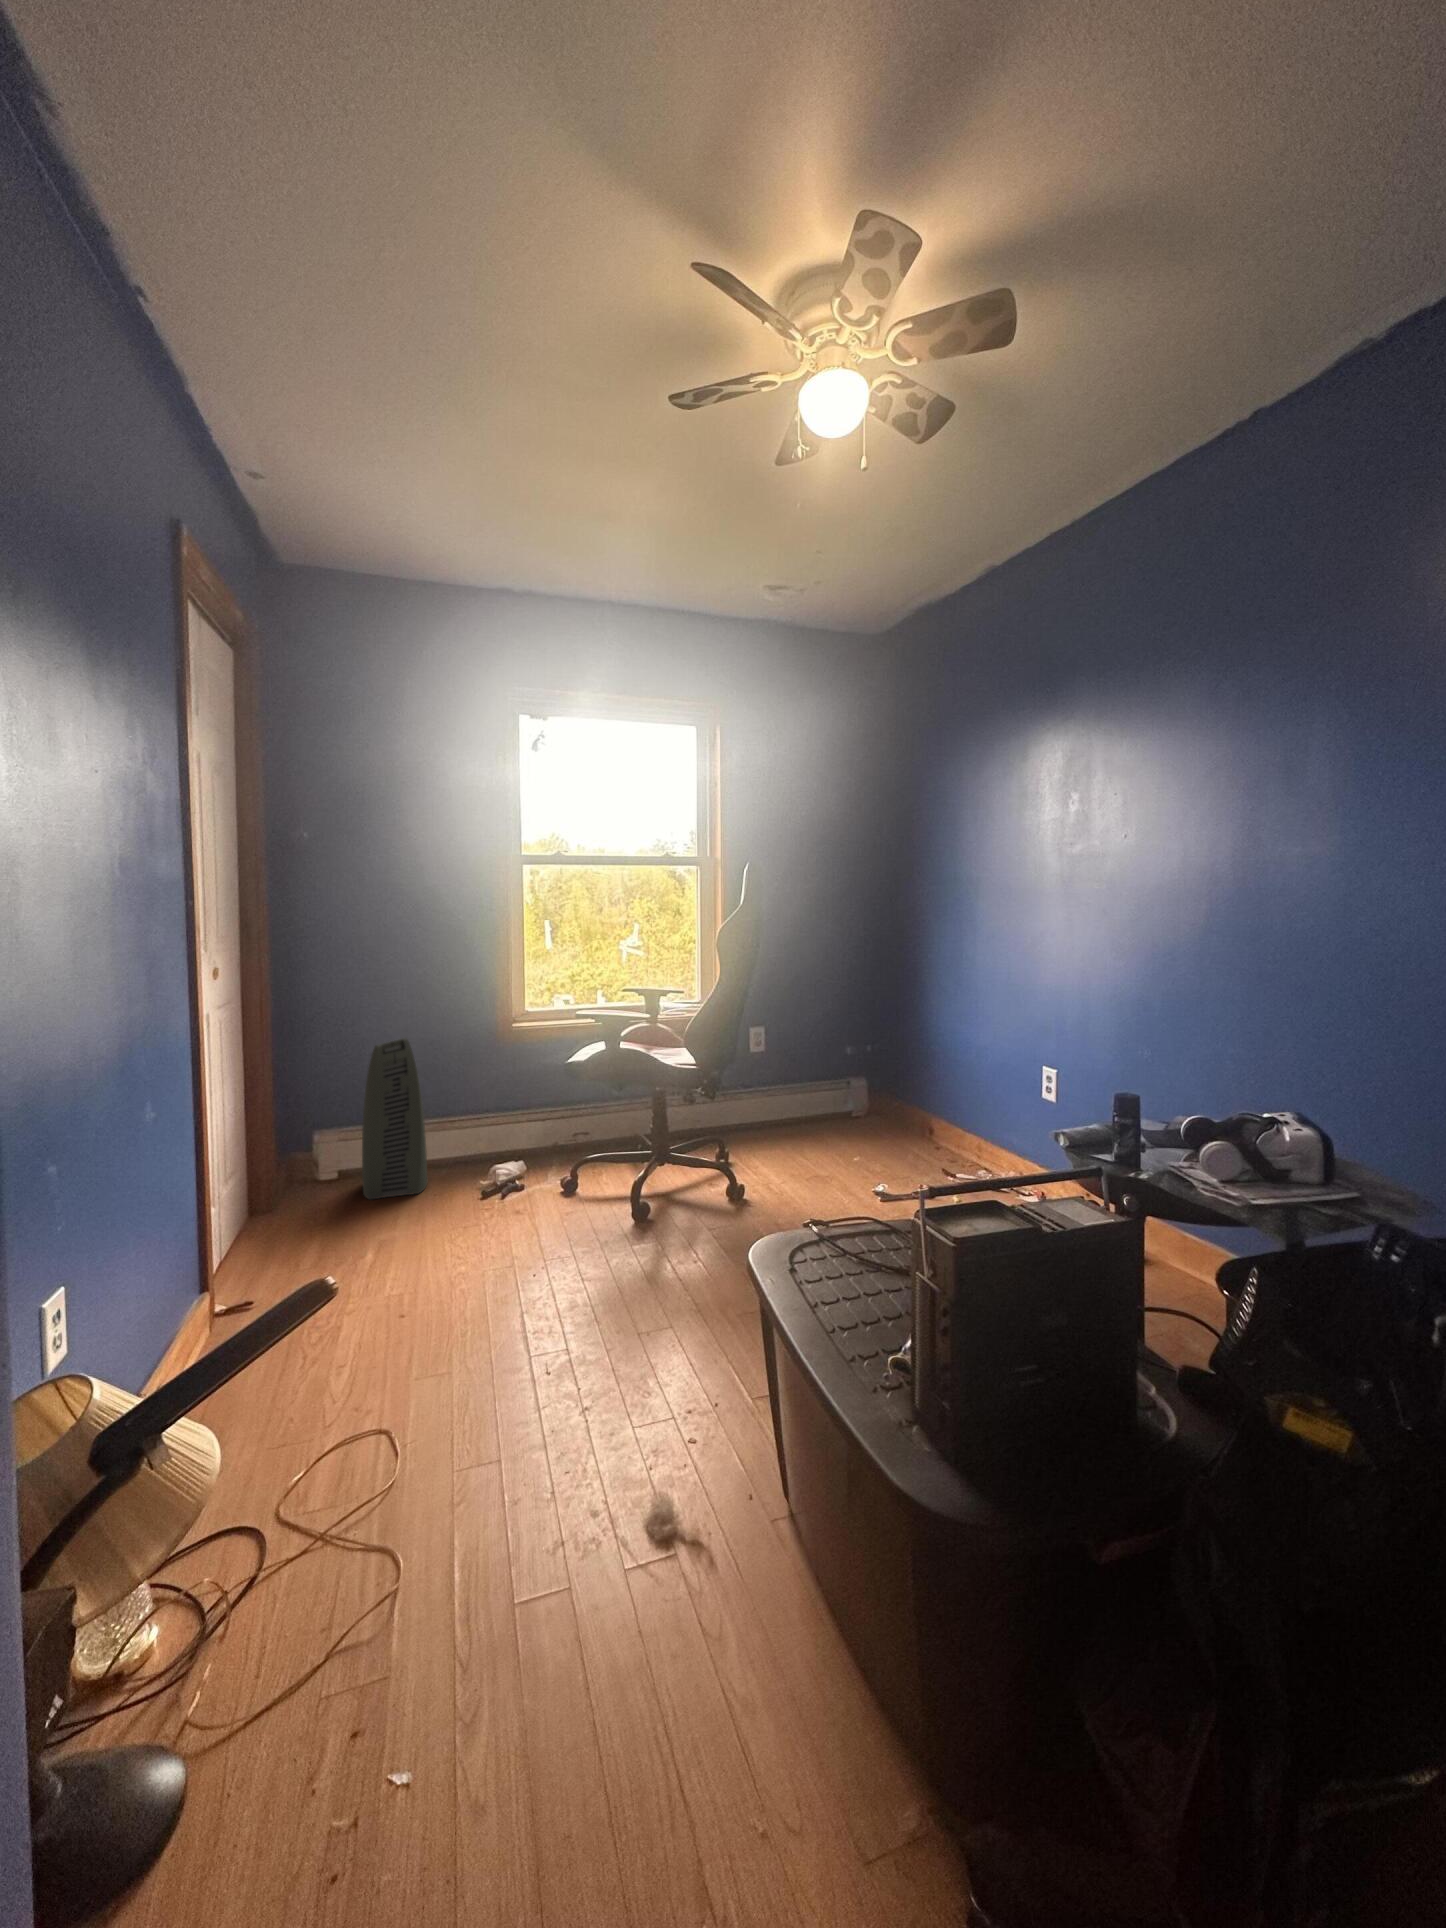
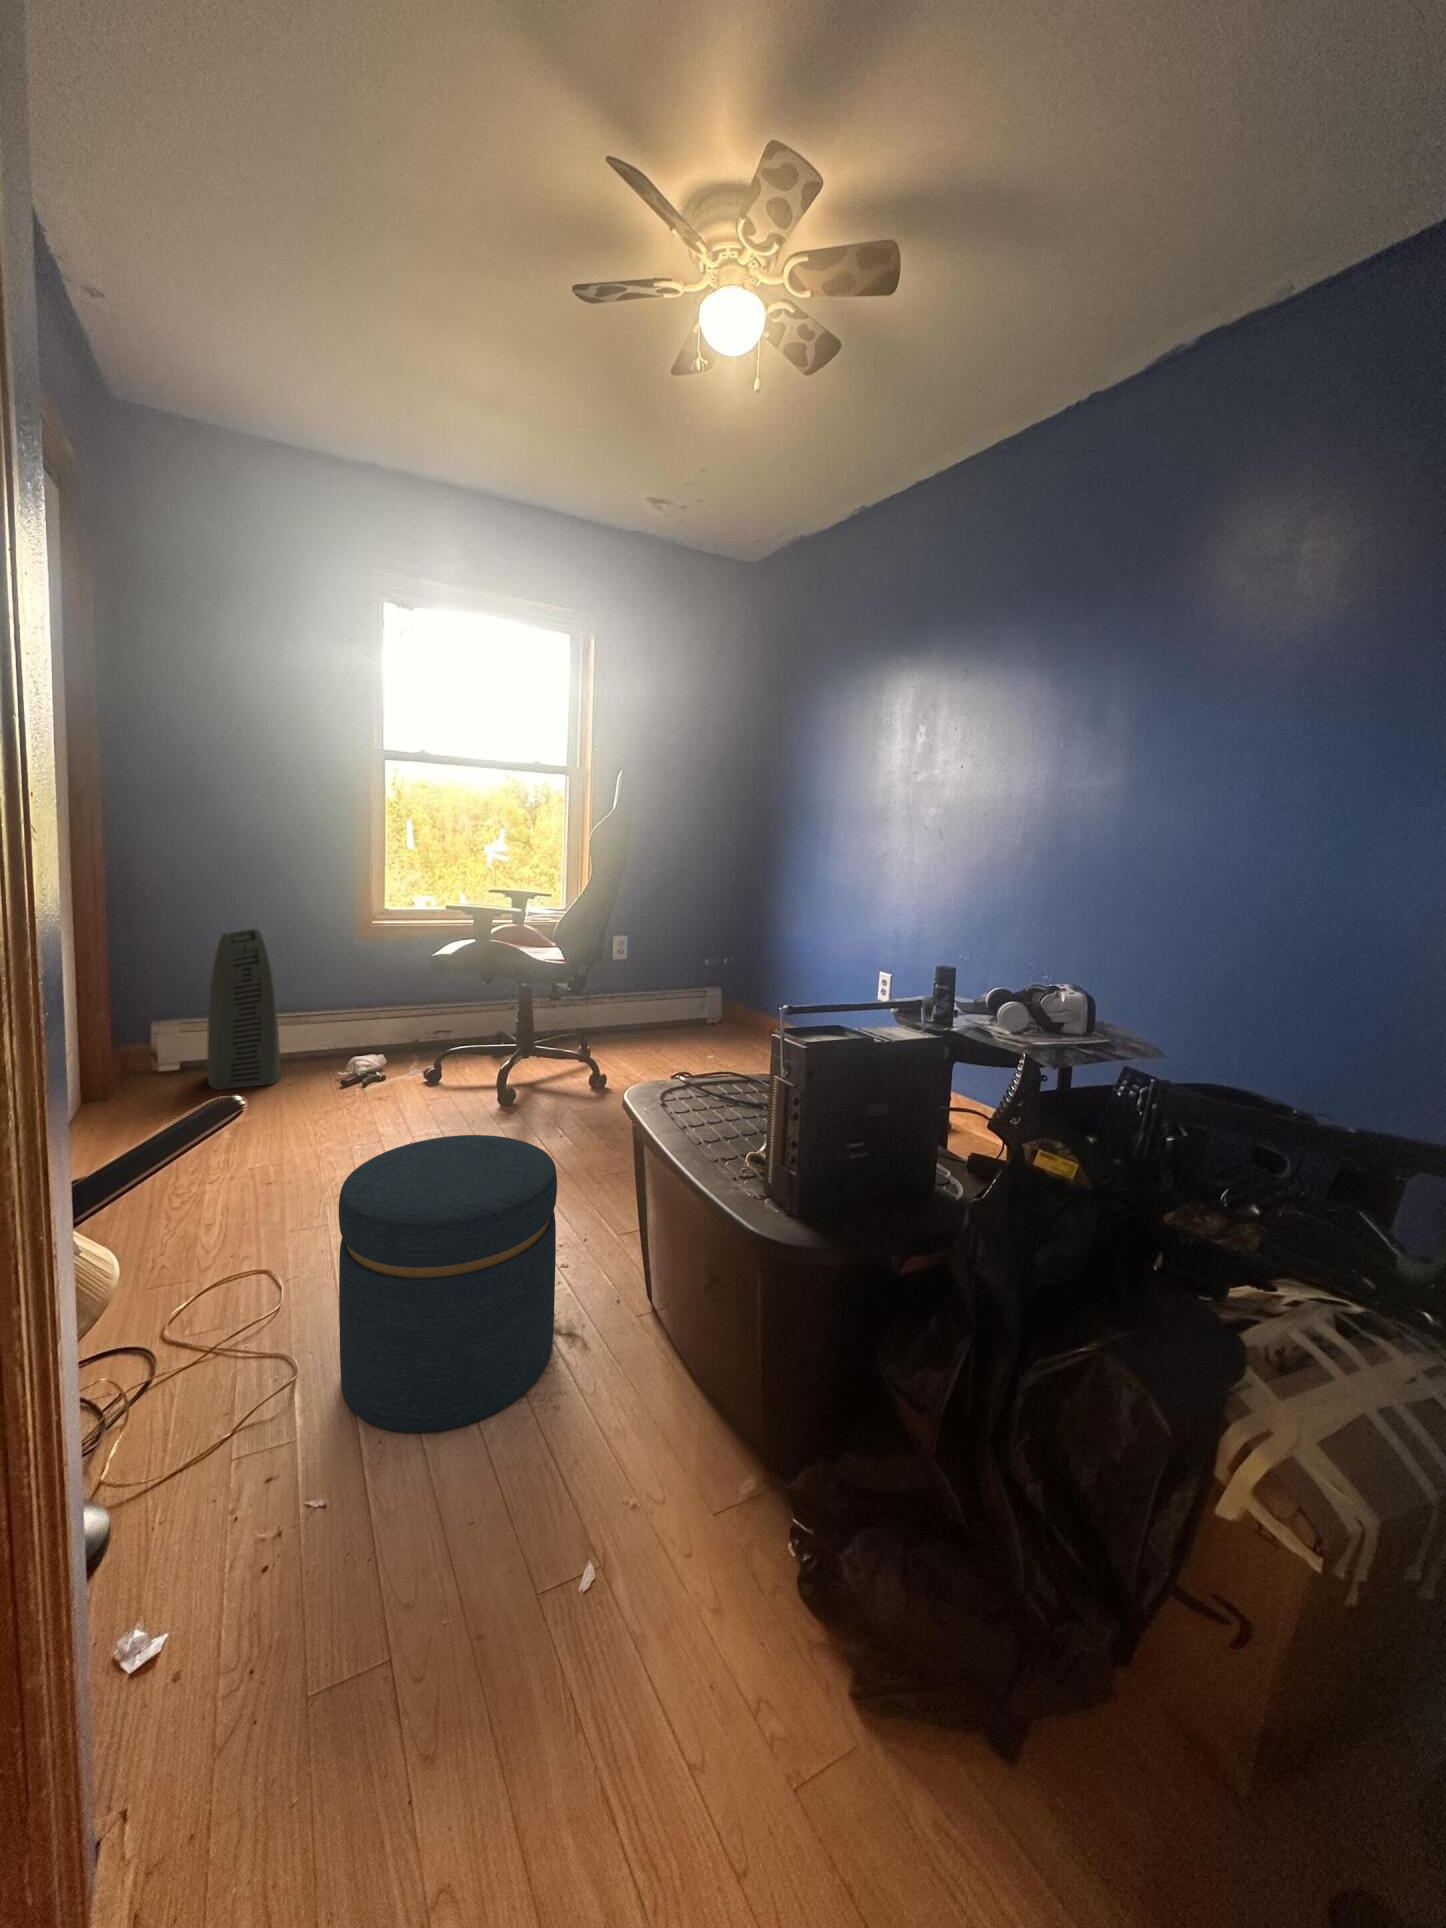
ottoman: none [437,1297,673,1683] -> present [339,1135,557,1432]

